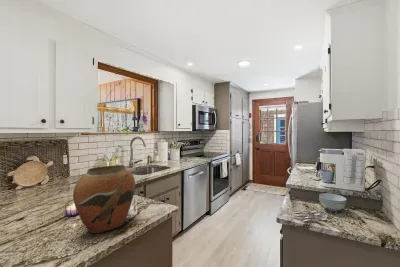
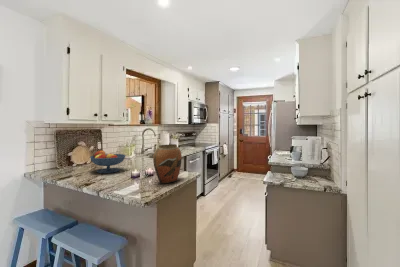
fruit bowl: none [20,169,77,203] -> present [90,151,125,173]

